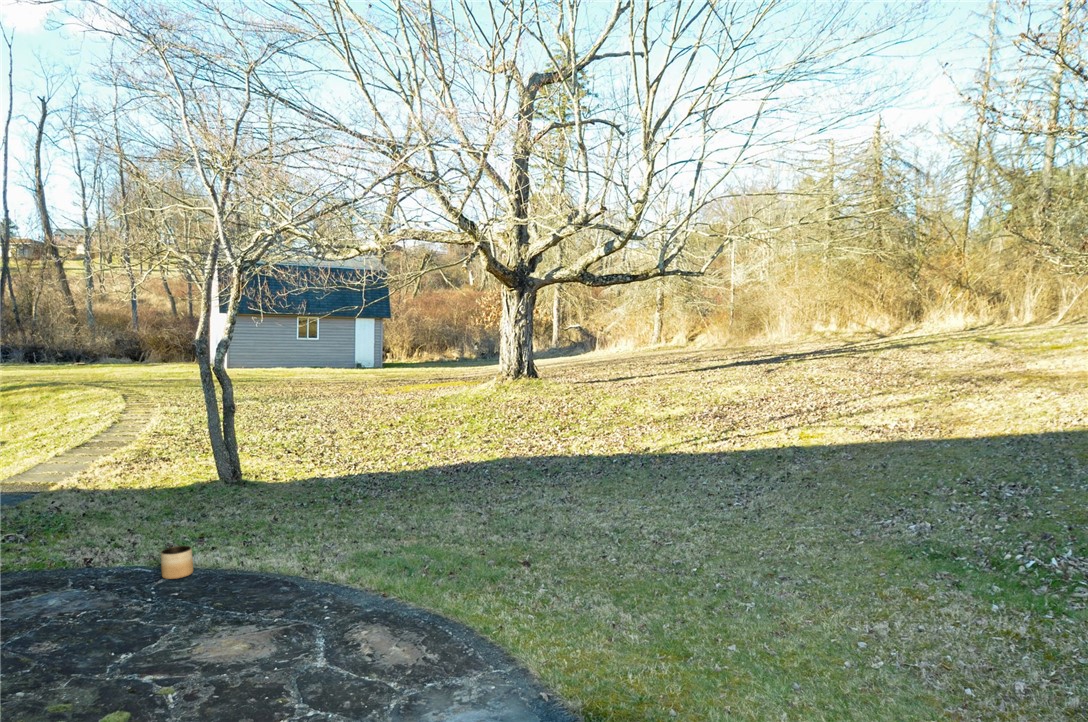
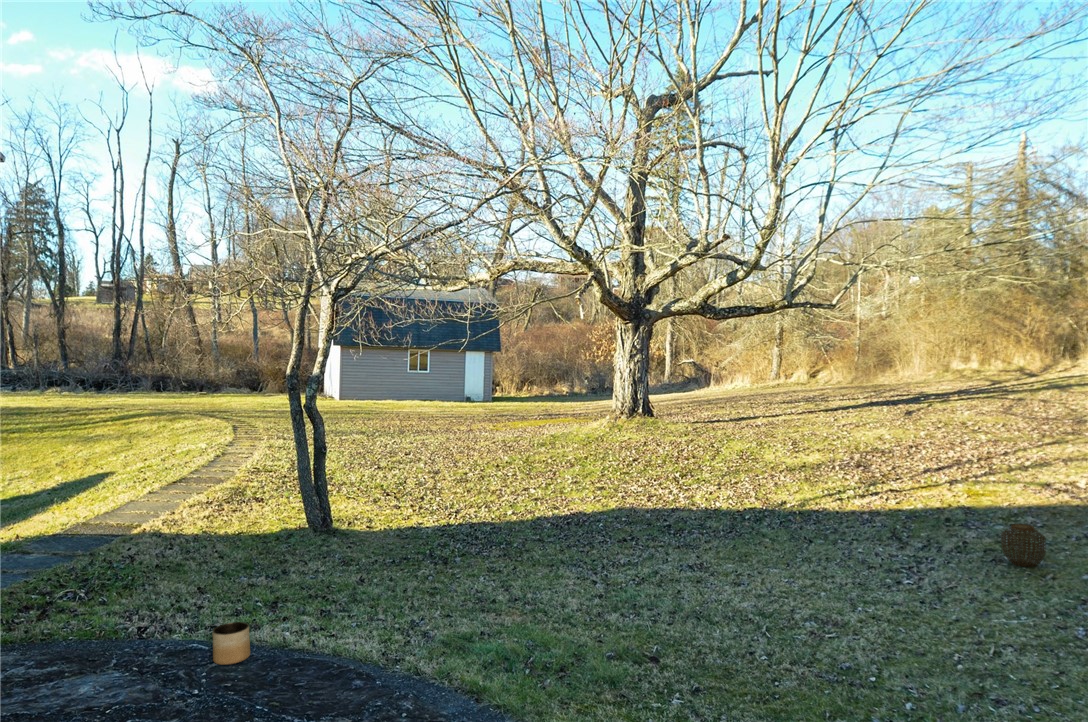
woven basket: none [806,454,837,487] -> present [1001,524,1046,567]

